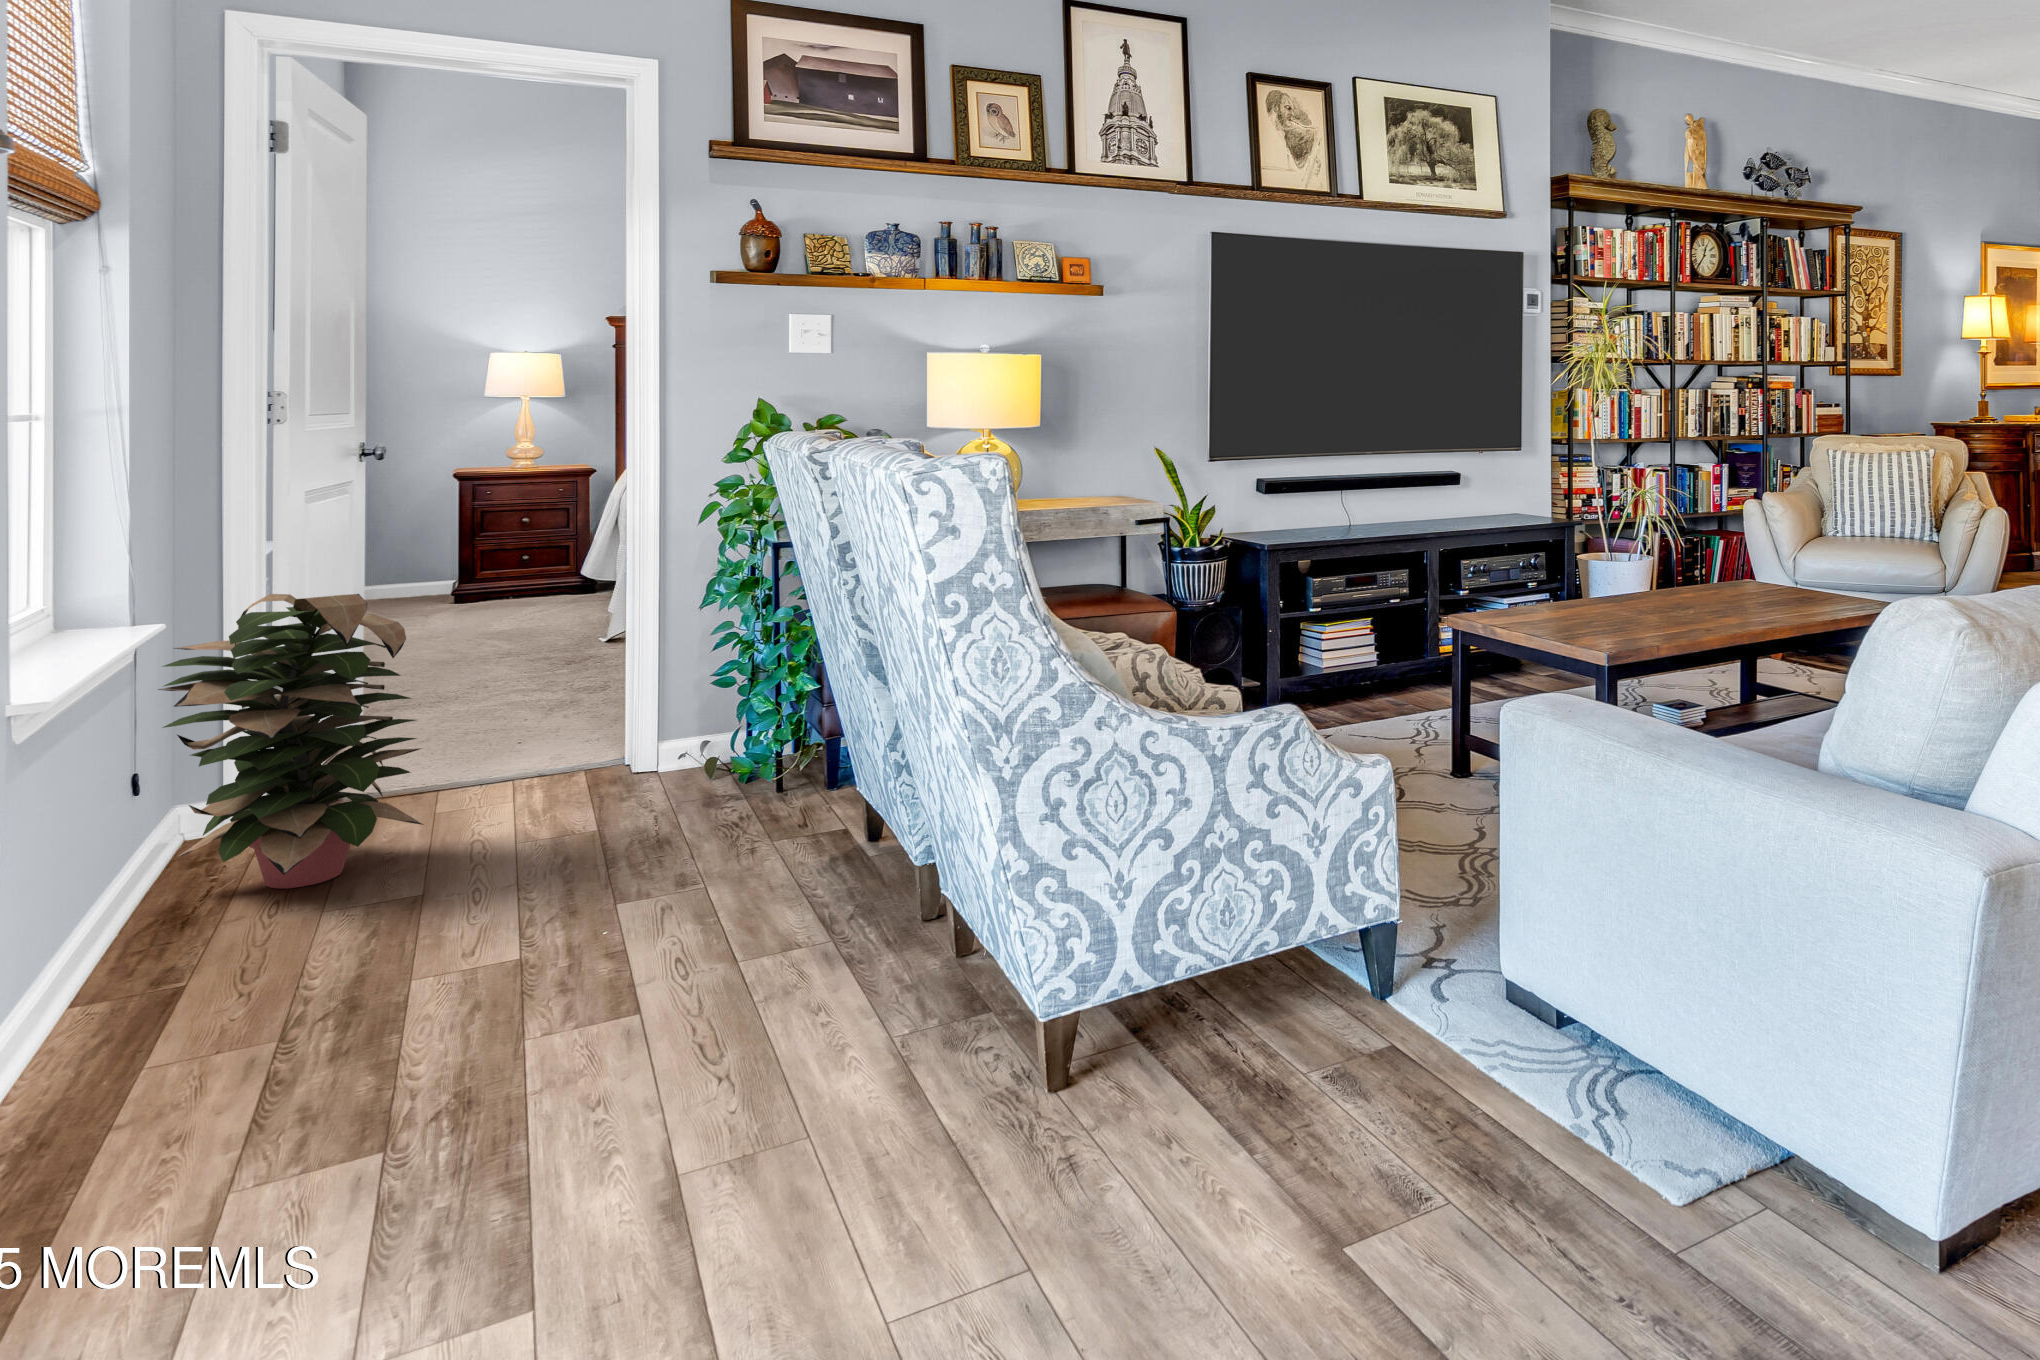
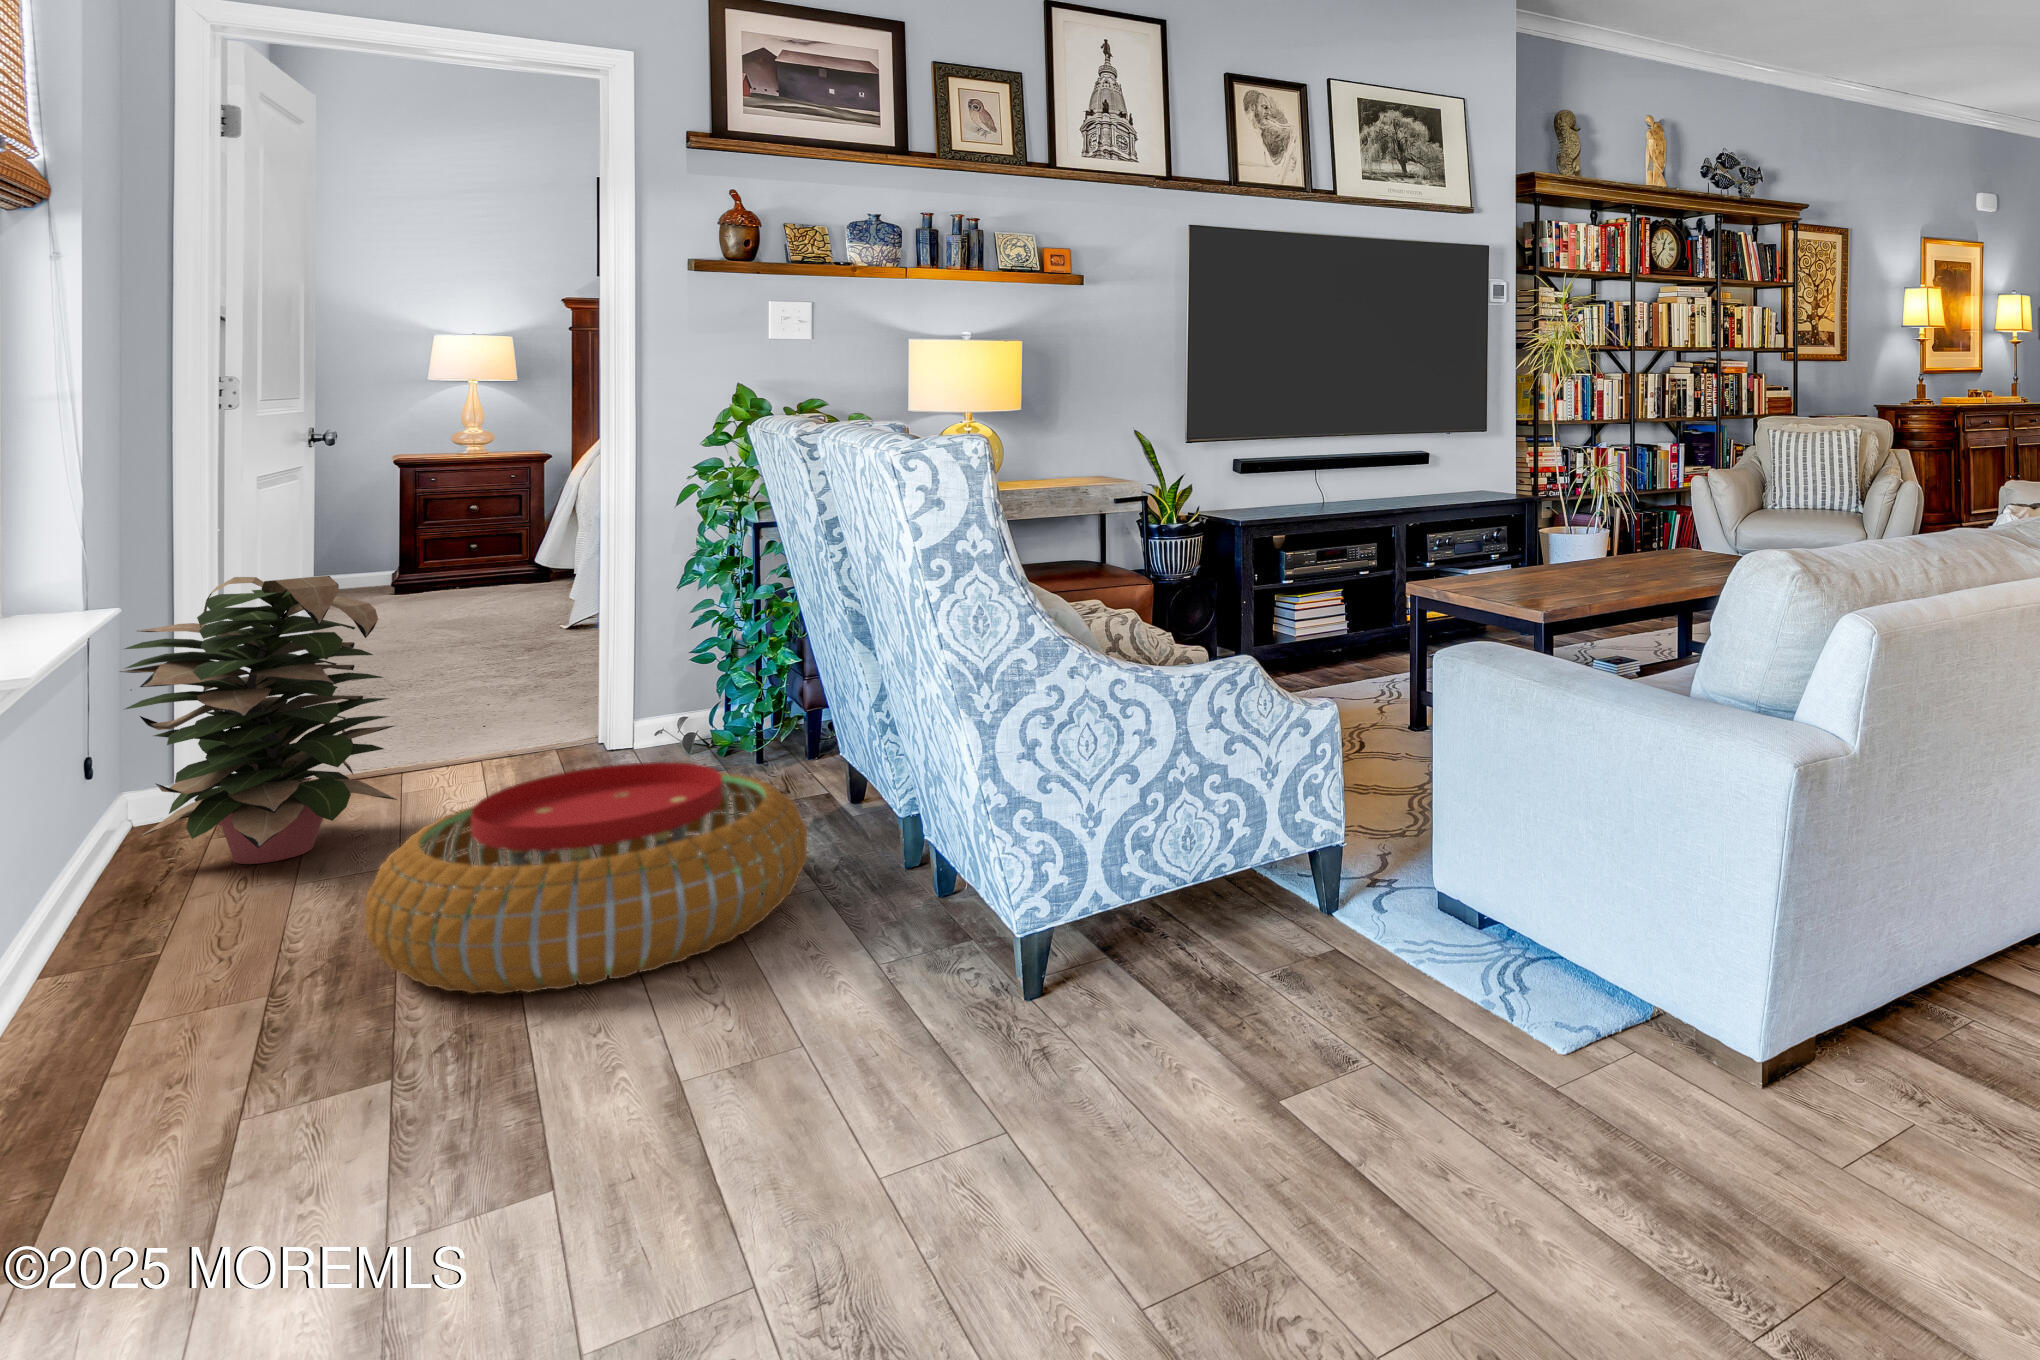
pouf: none [368,799,821,1056] -> present [364,762,807,994]

